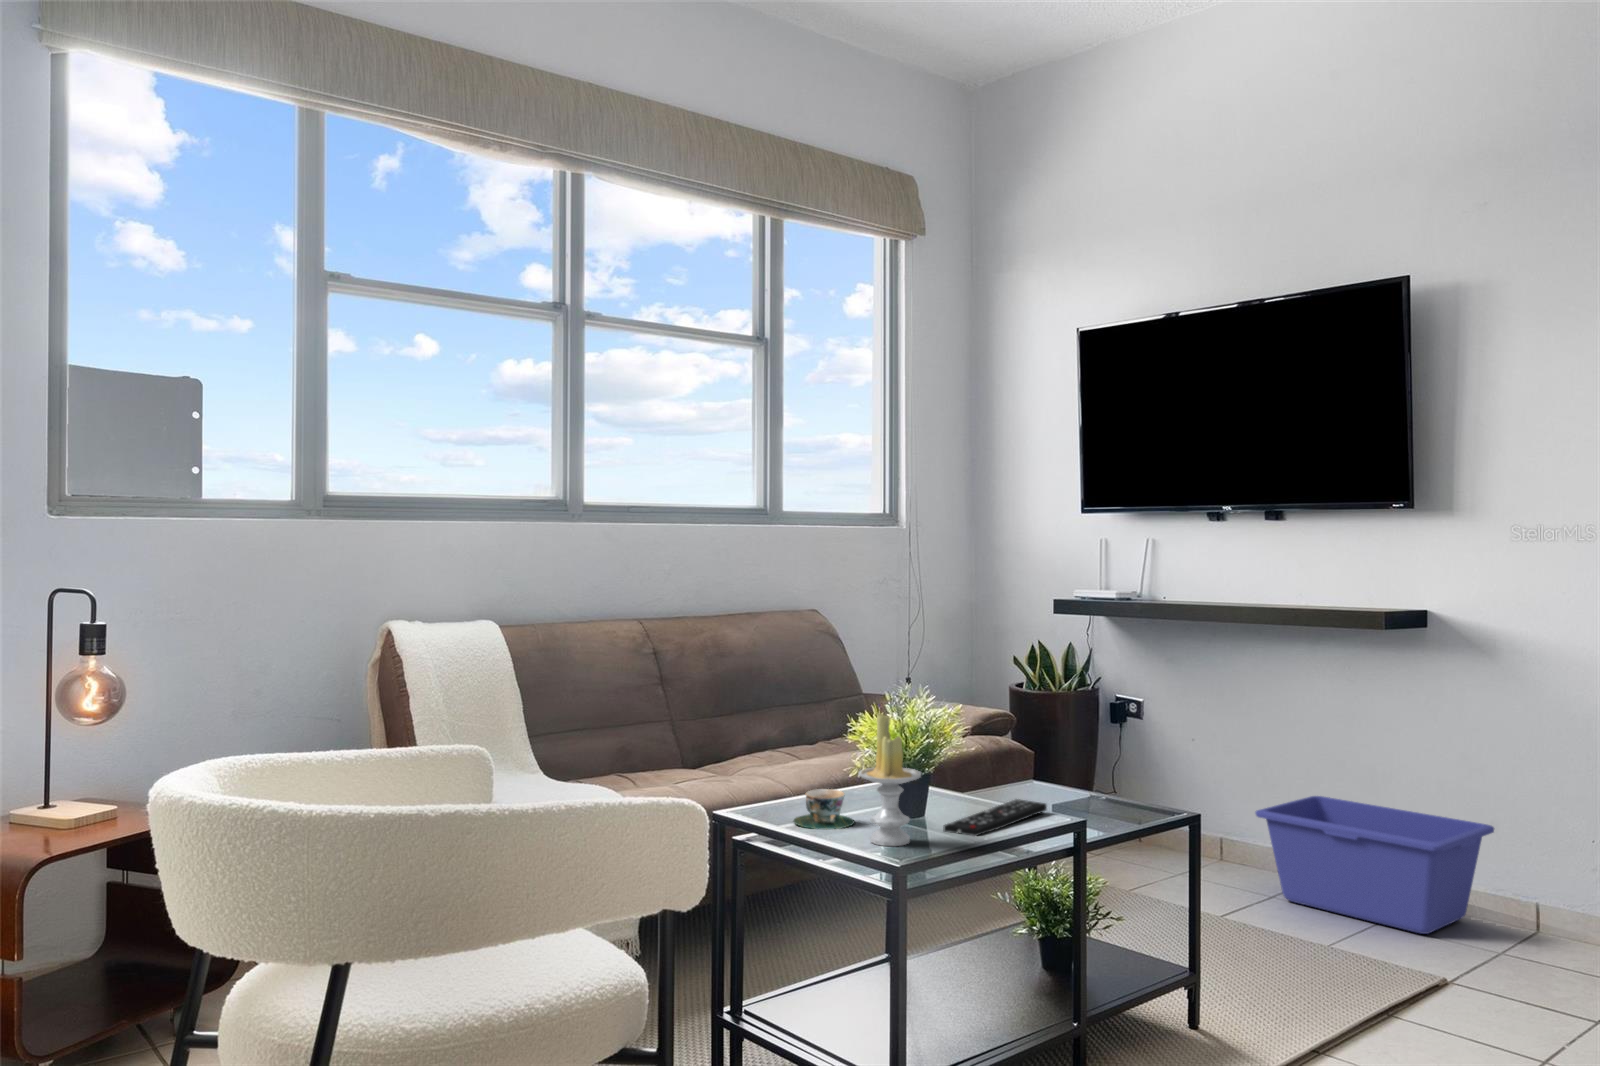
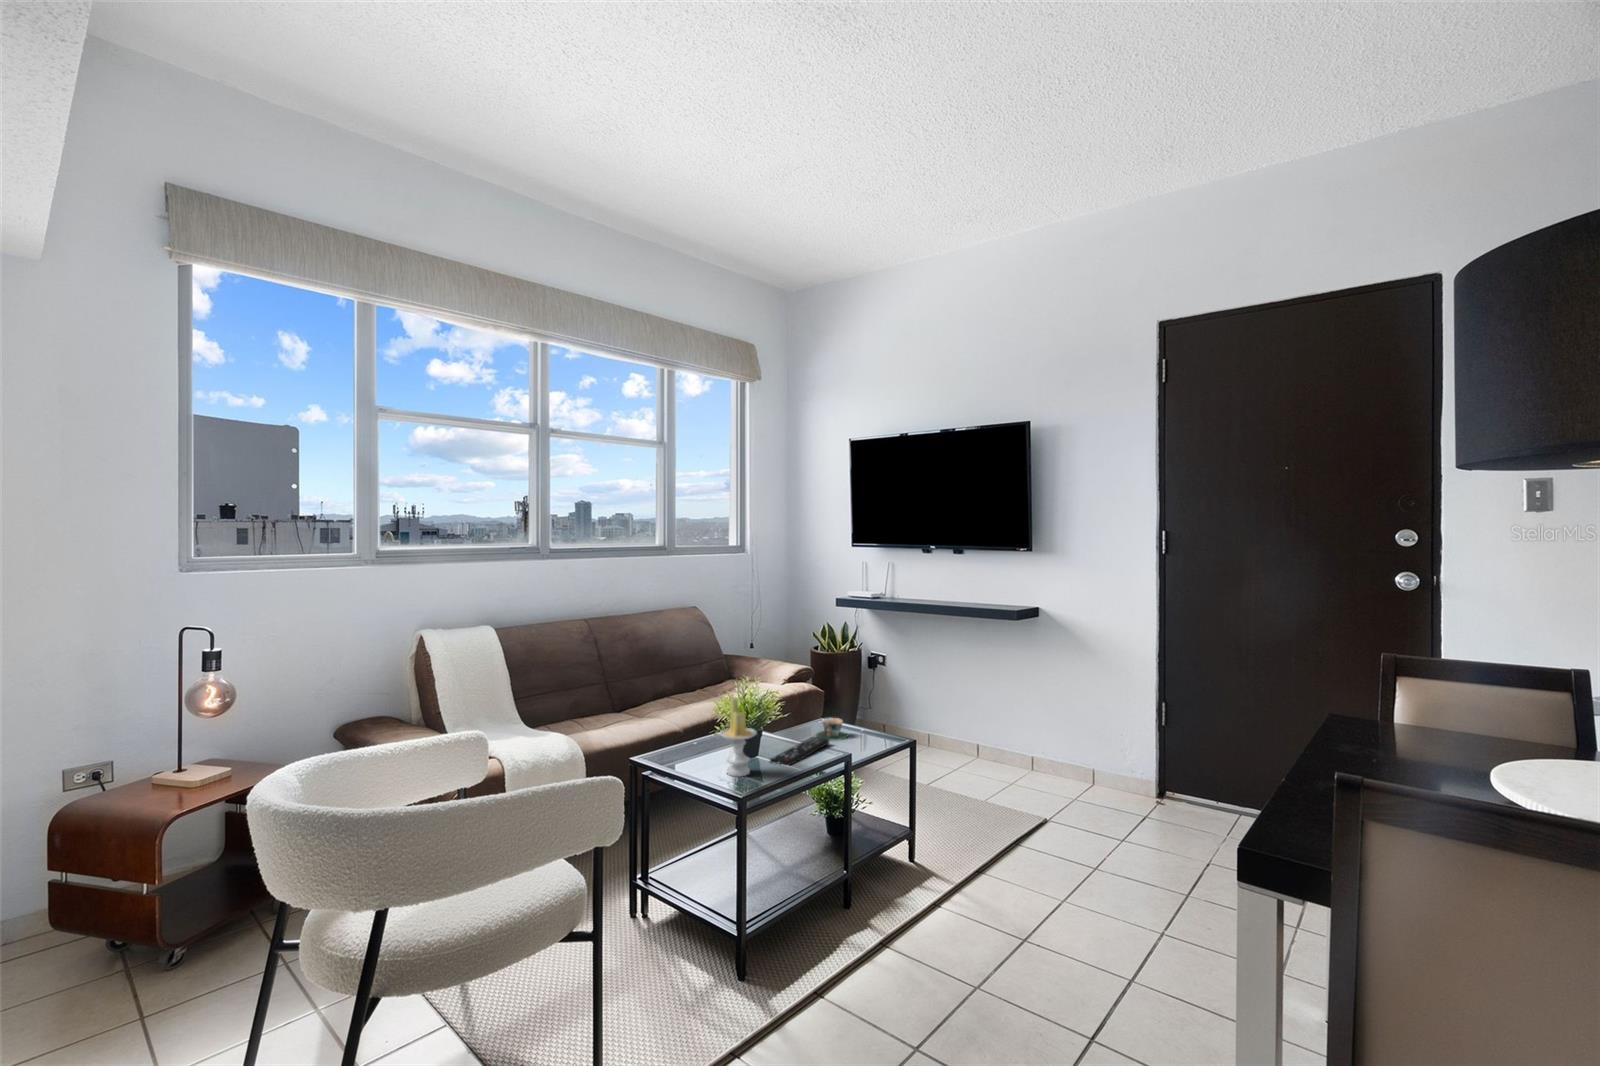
teacup: present [794,789,854,829] -> present [816,718,848,740]
storage bin: present [1256,796,1494,934] -> none [947,712,1073,792]

